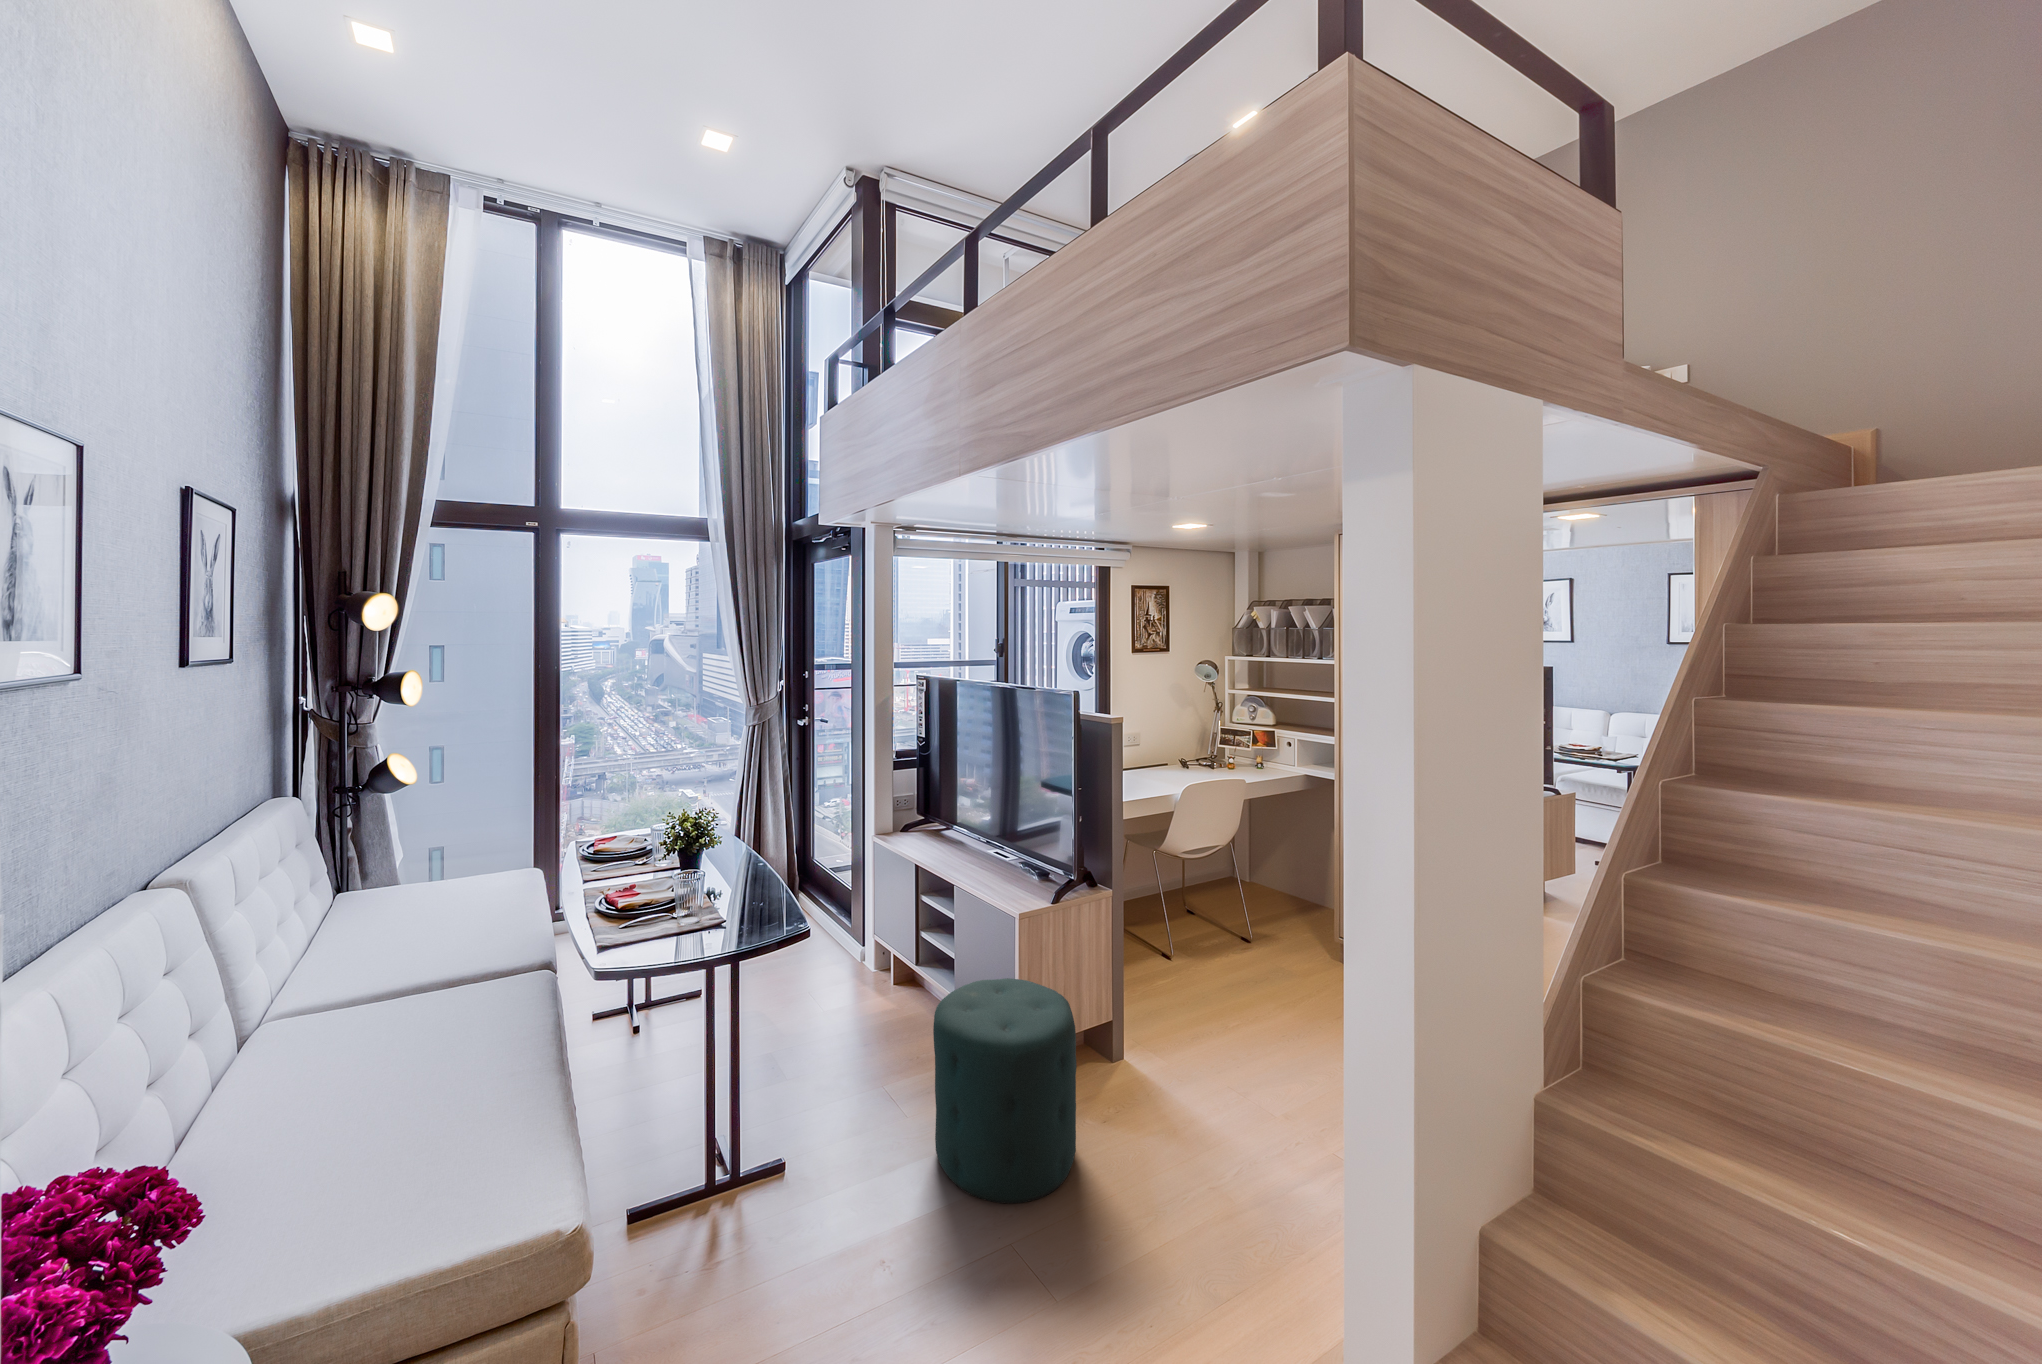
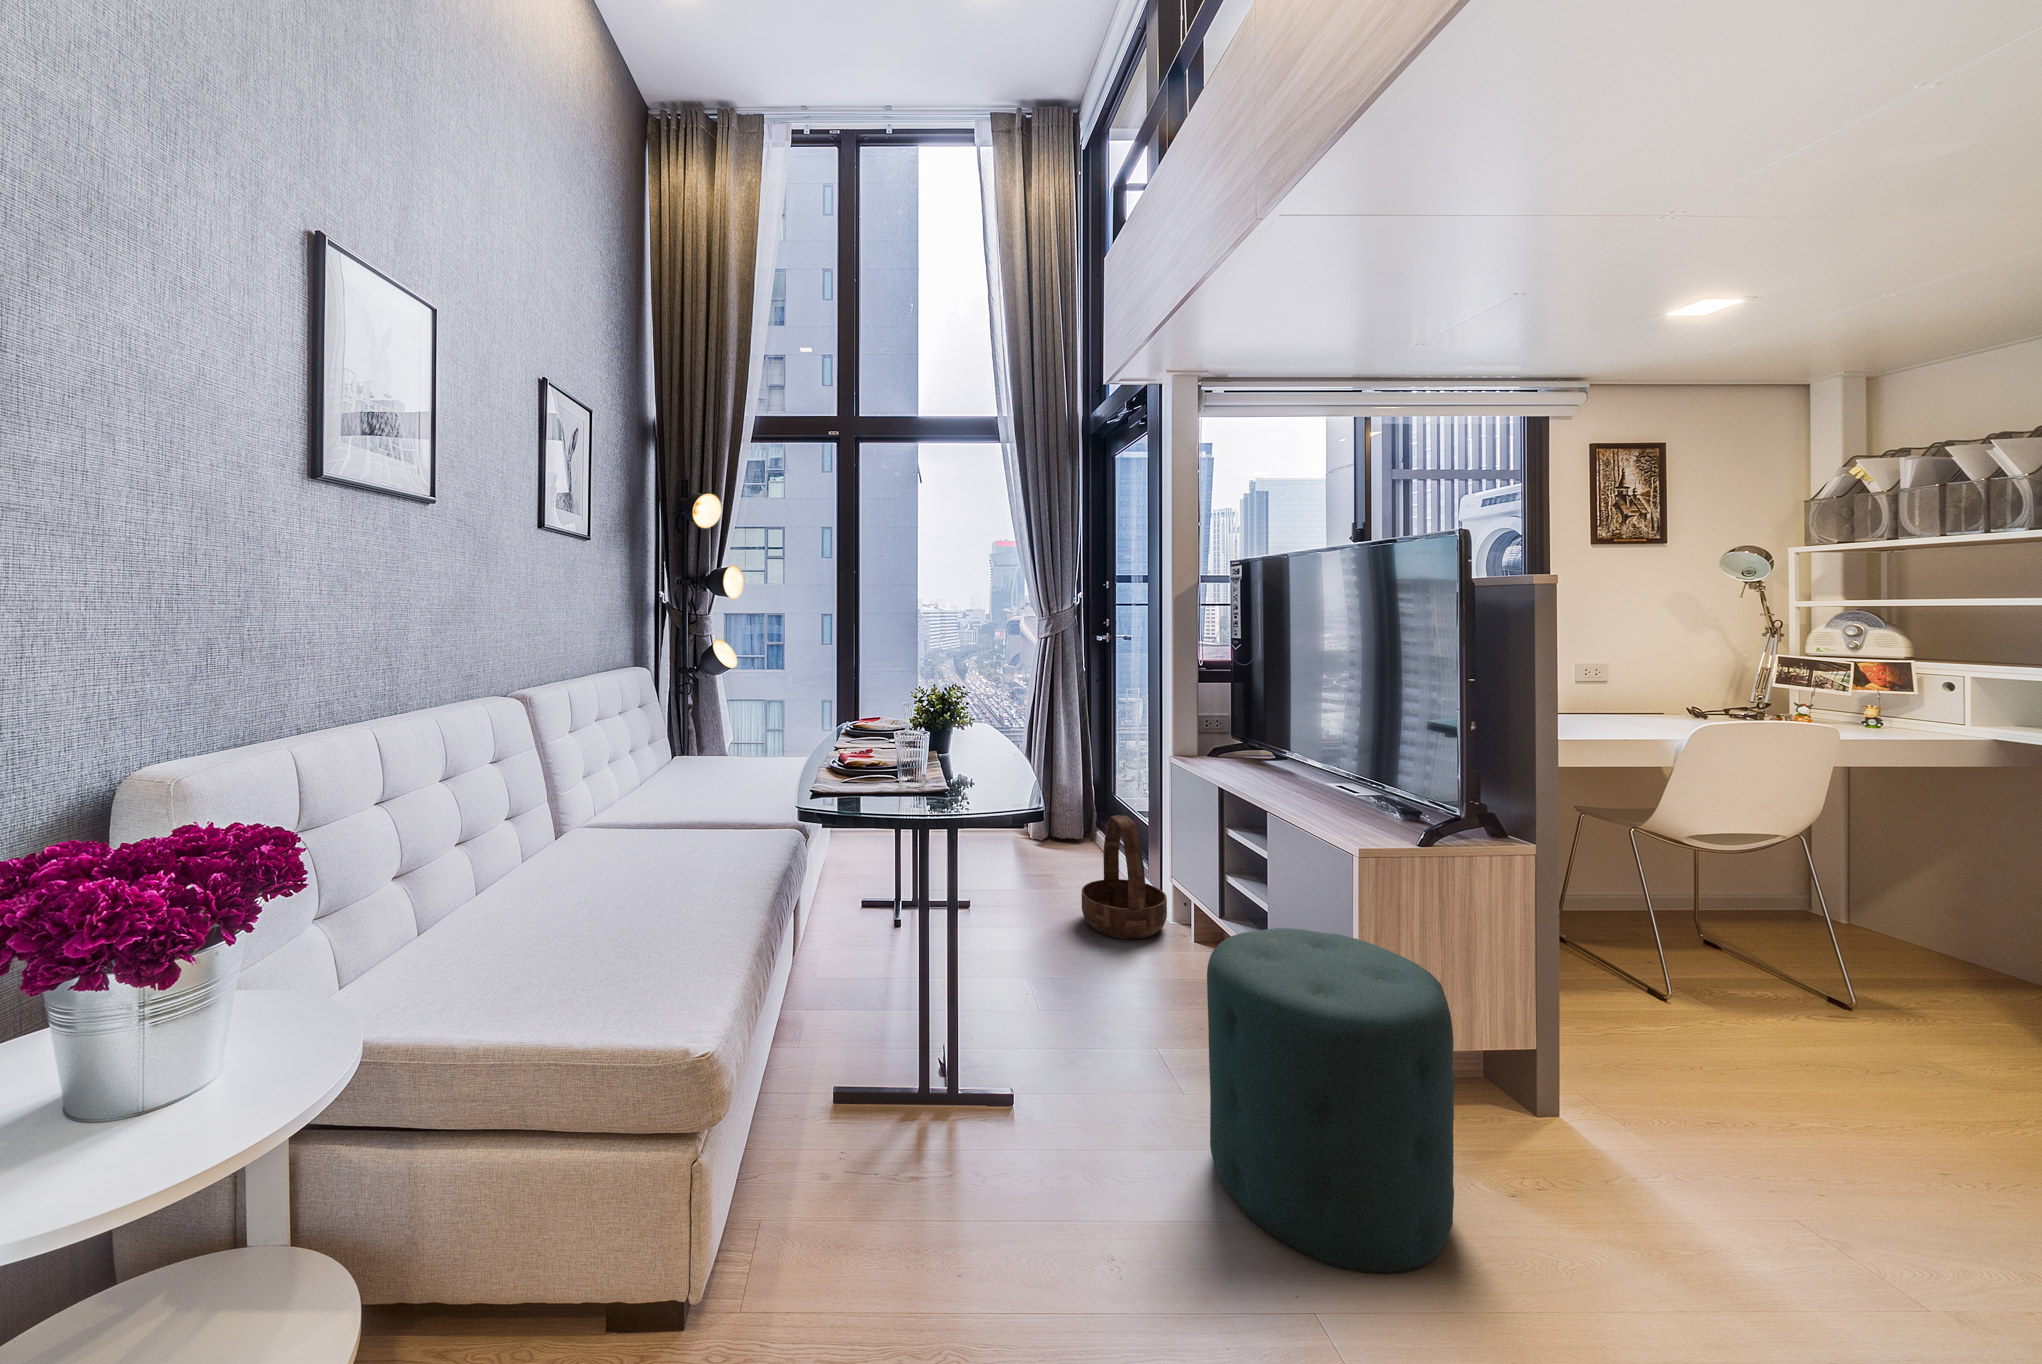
basket: none [802,891,872,997] -> present [1082,815,1167,939]

